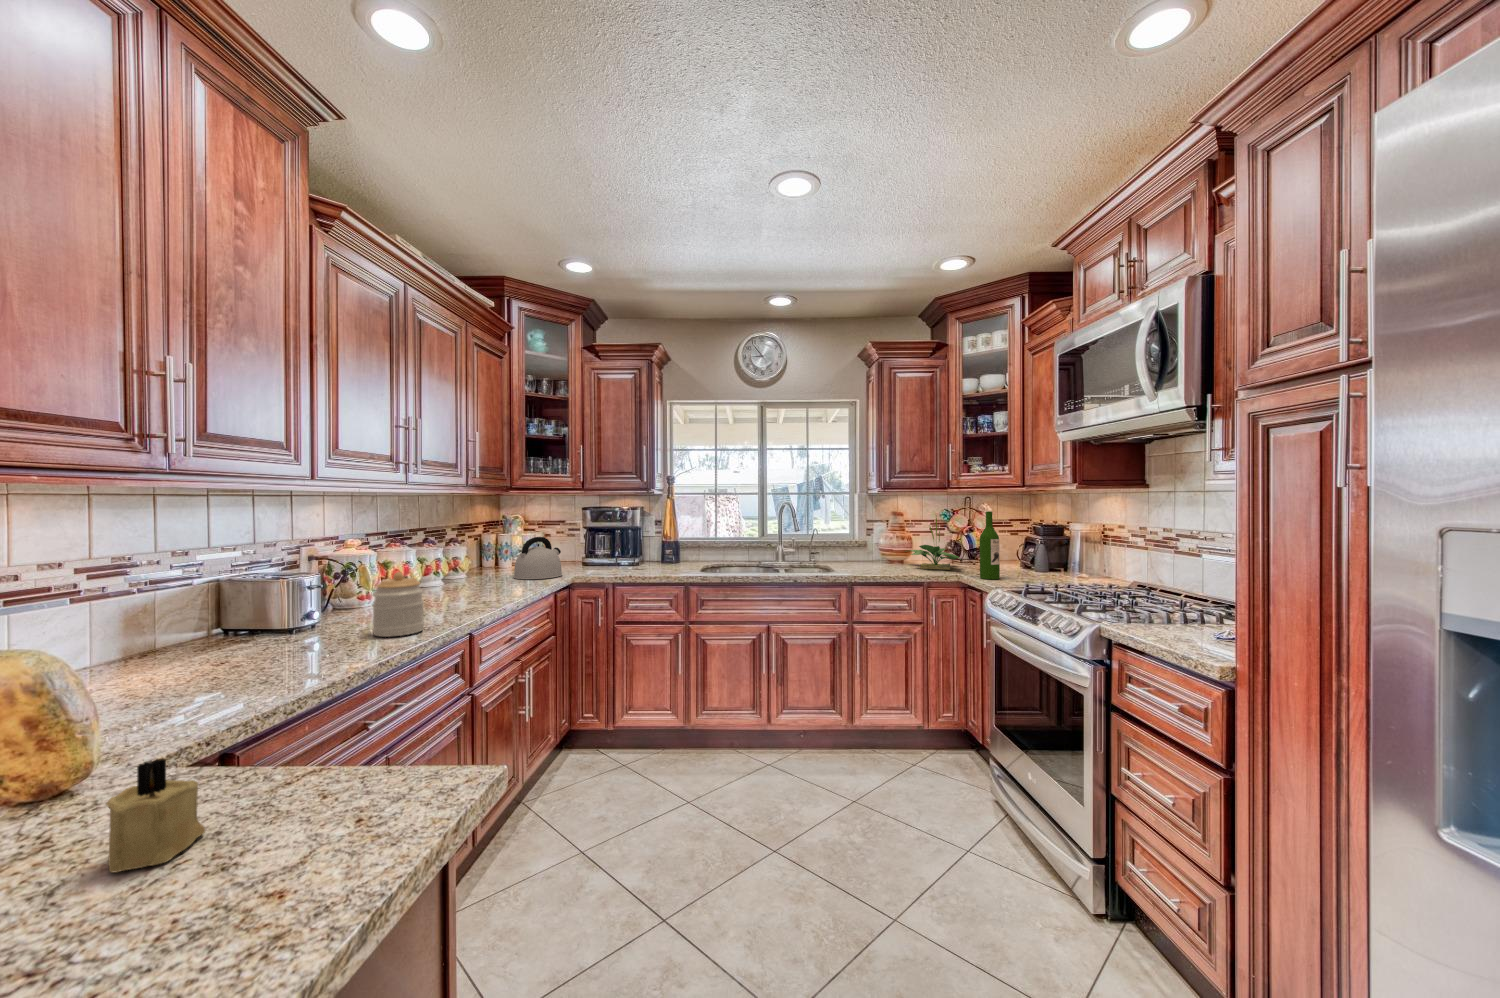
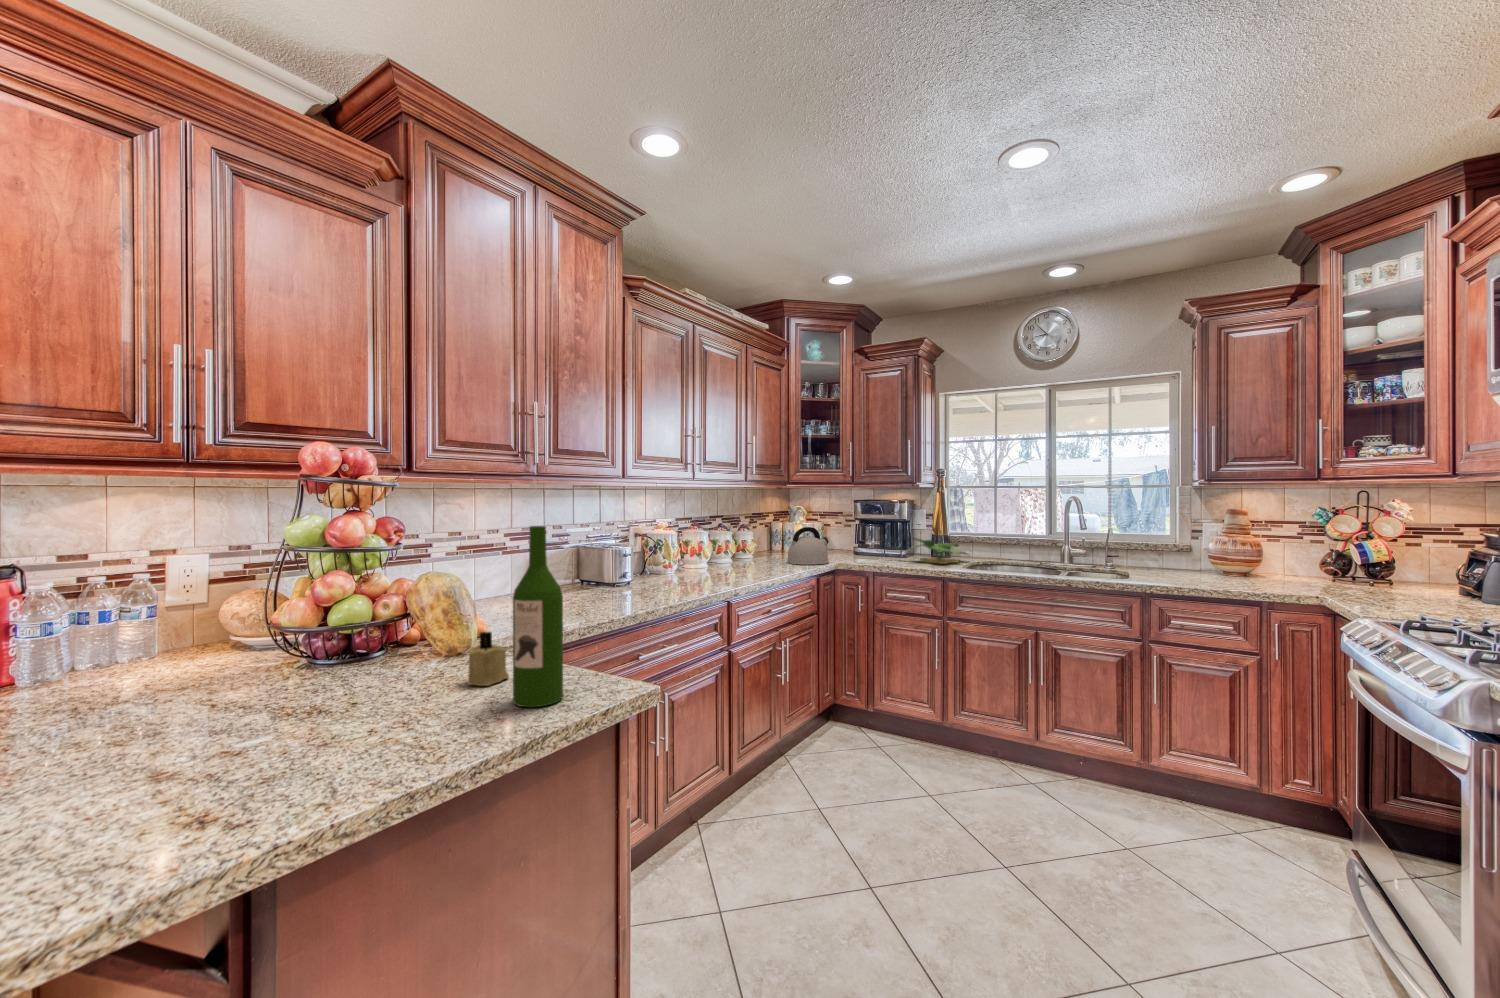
wine bottle: present [980,511,1000,580] -> present [513,526,563,707]
potted plant: present [905,517,961,570] -> present [913,513,967,564]
jar: present [372,572,424,637] -> none [657,548,691,596]

